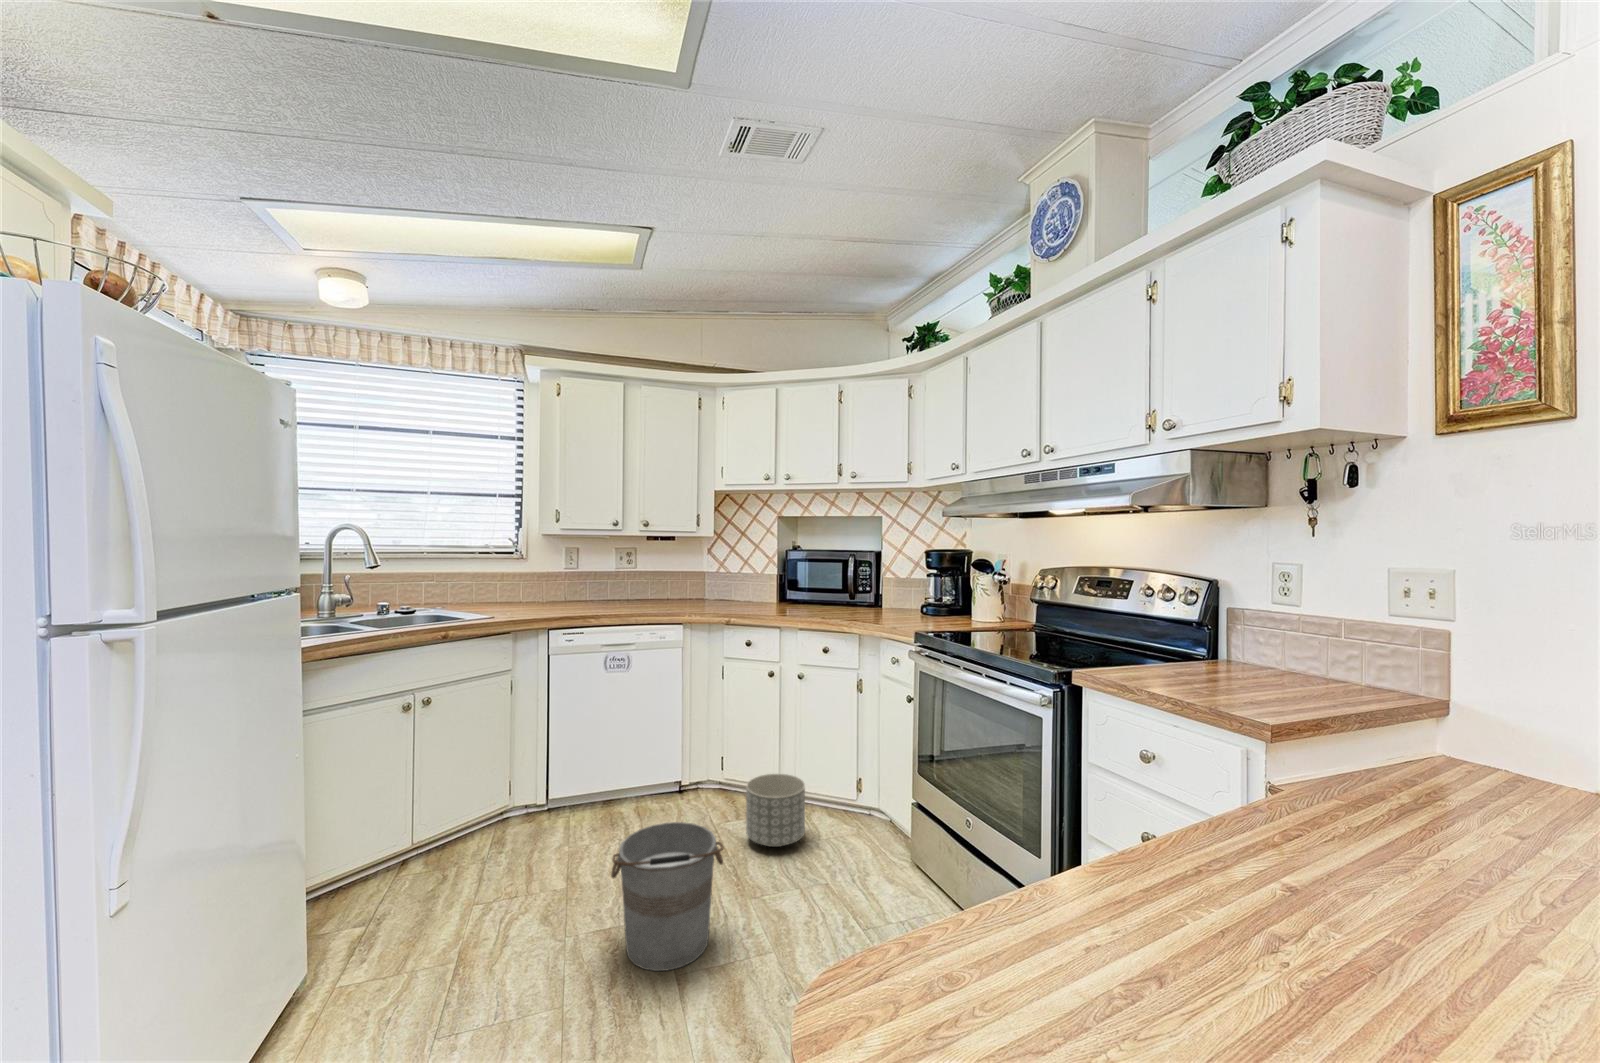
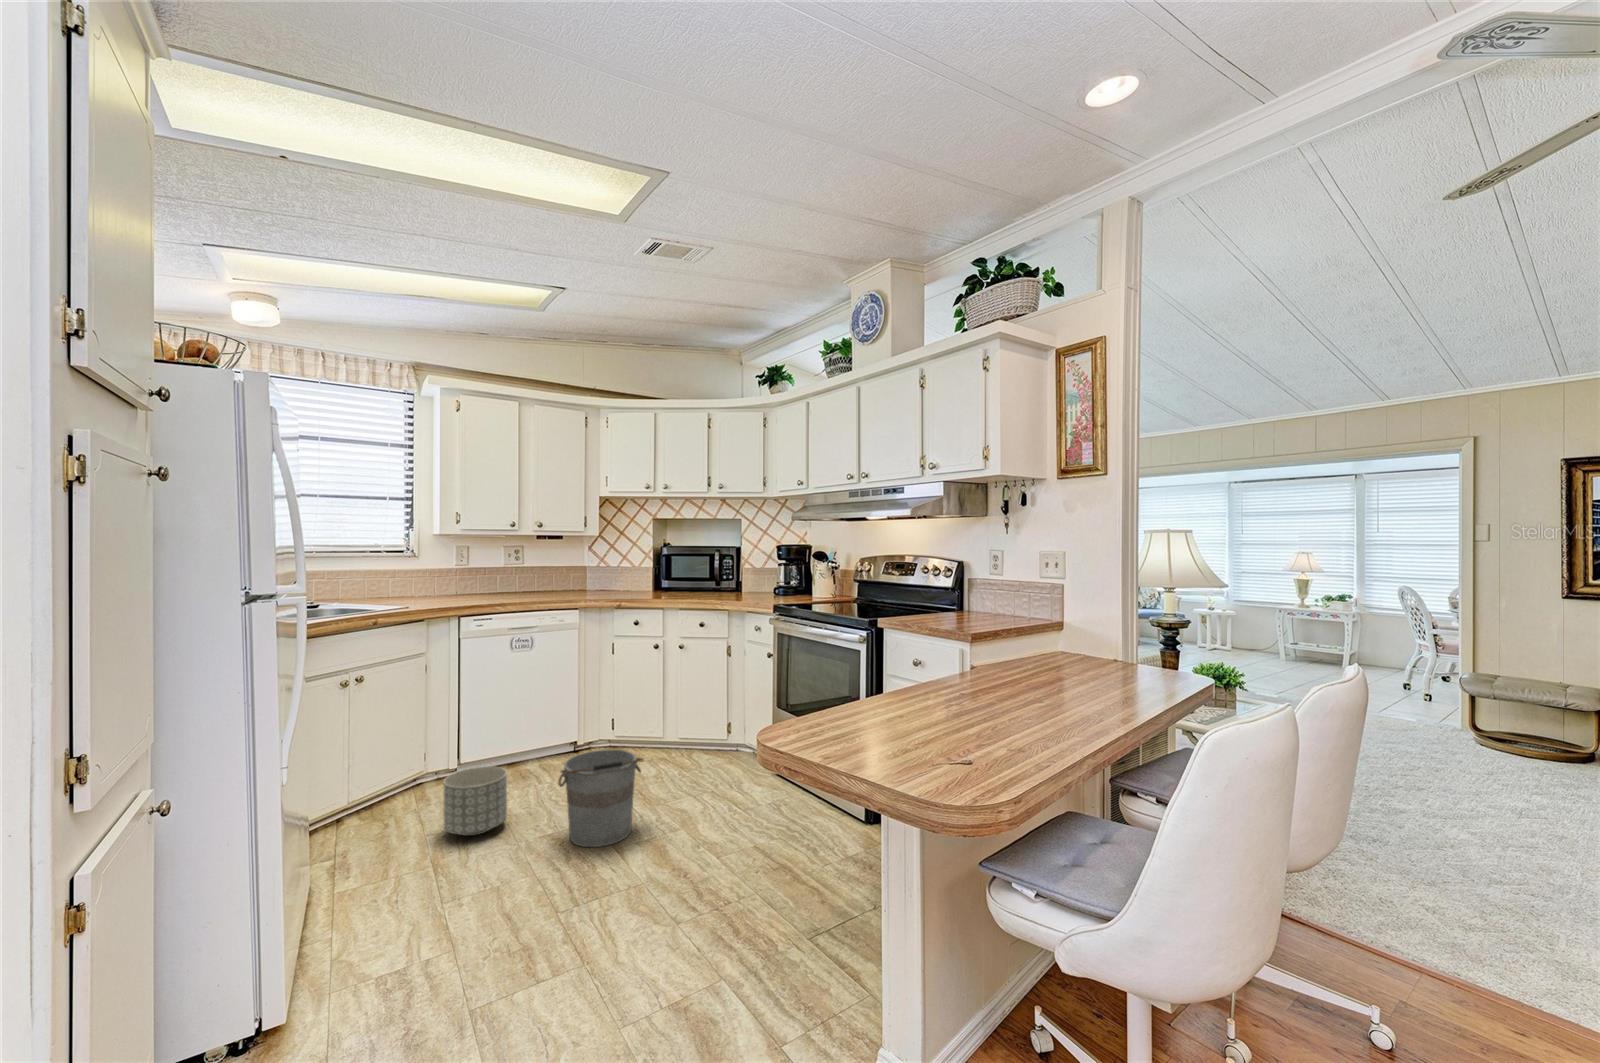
planter: present [746,774,805,847] -> present [443,766,507,836]

